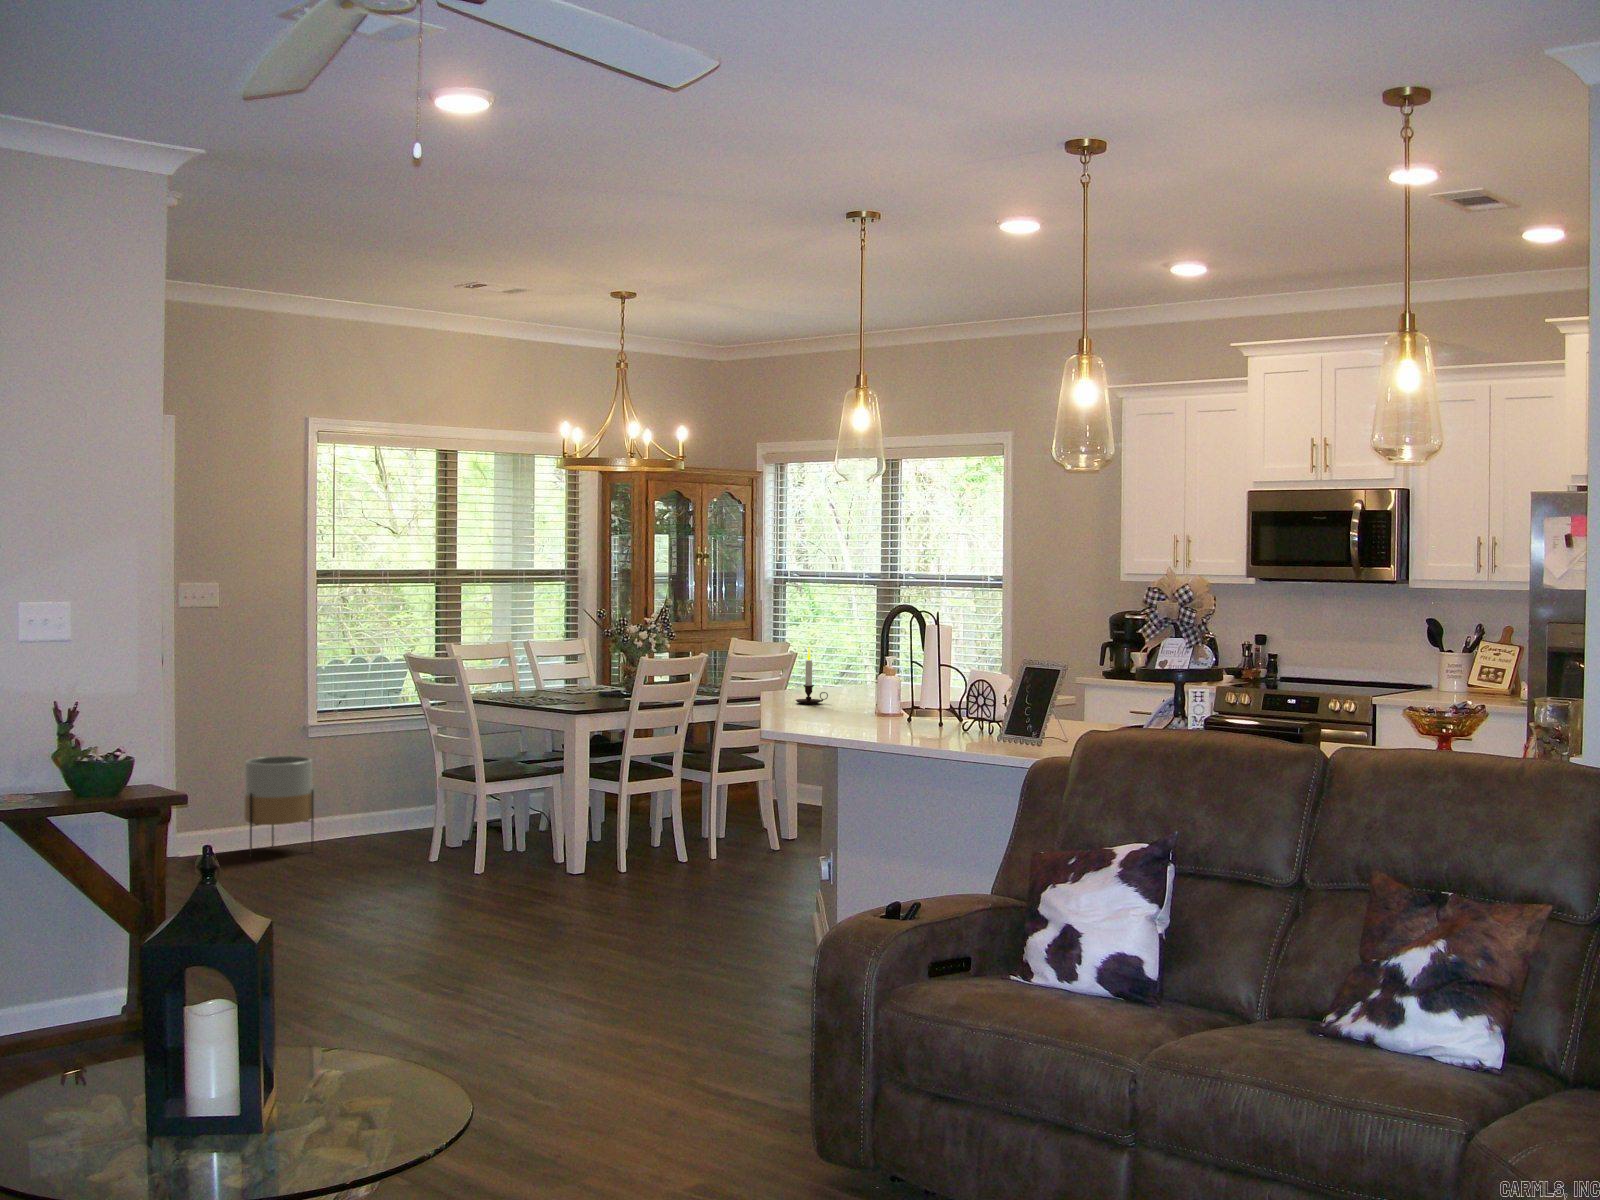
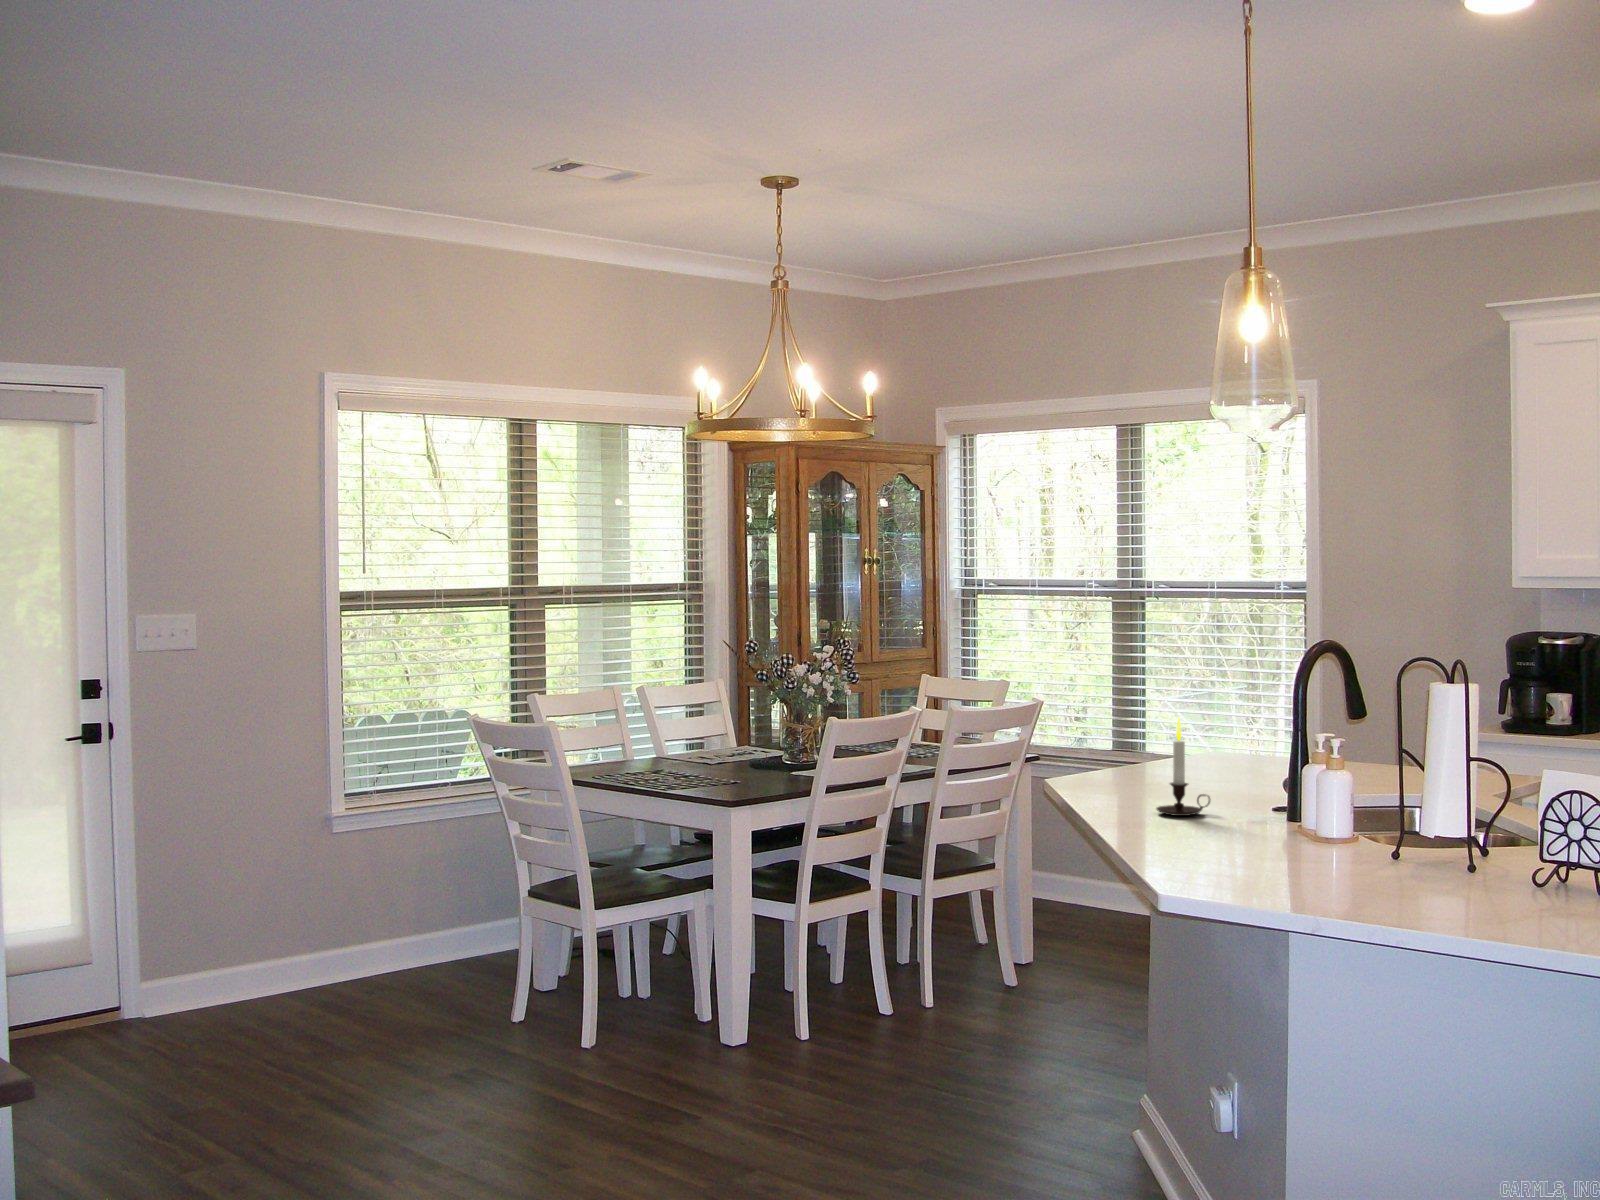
planter: present [244,756,314,856] -> none [243,862,344,1016]

